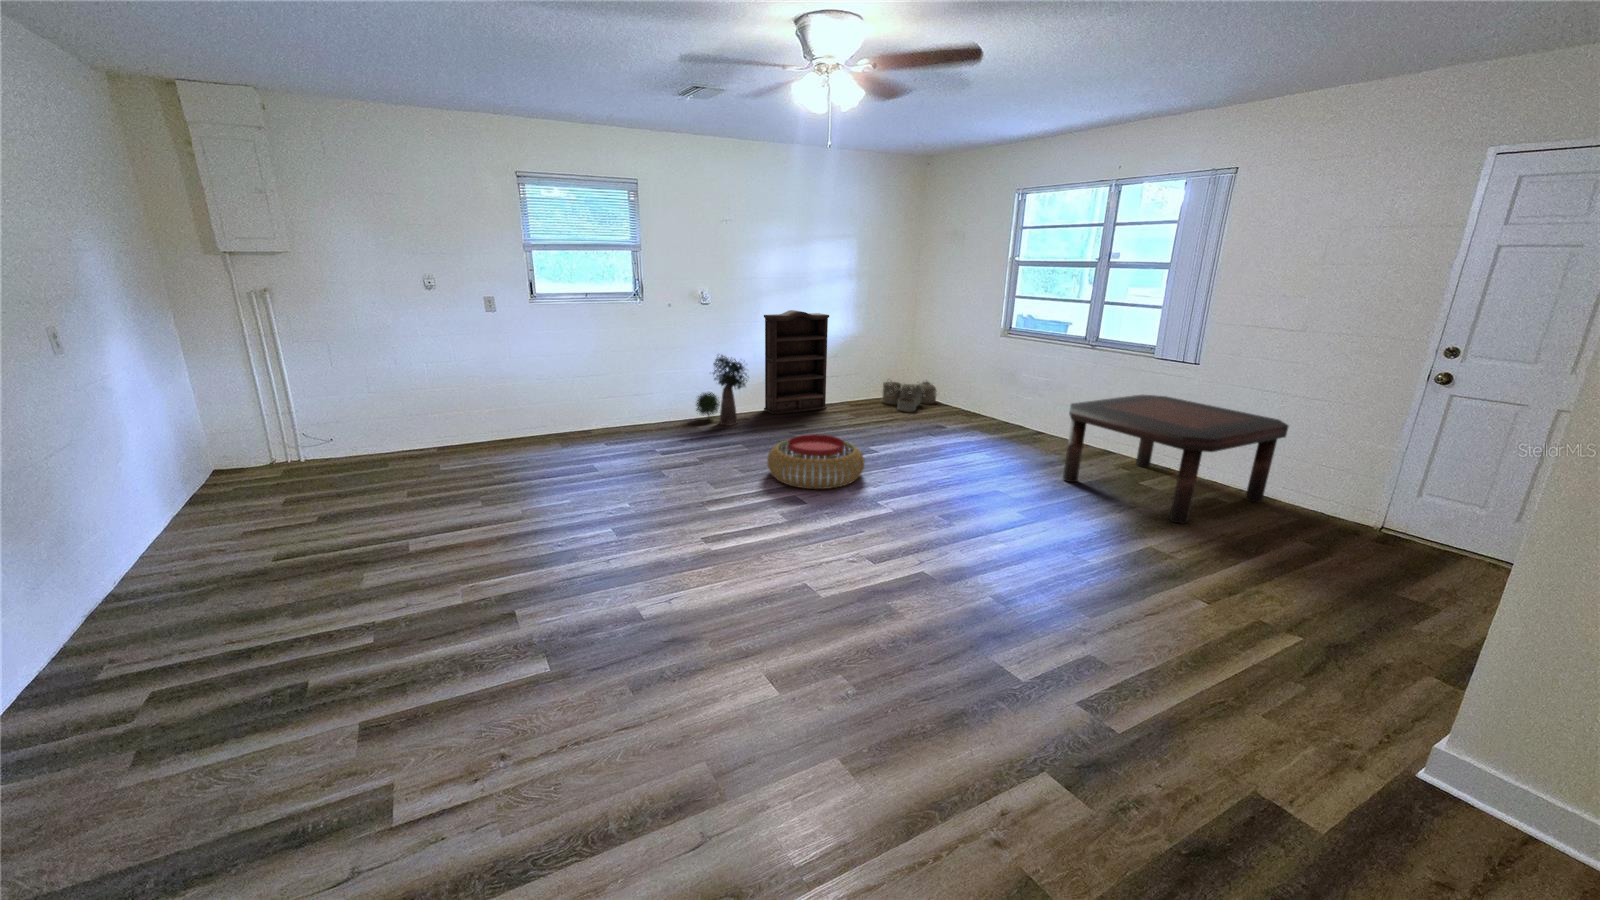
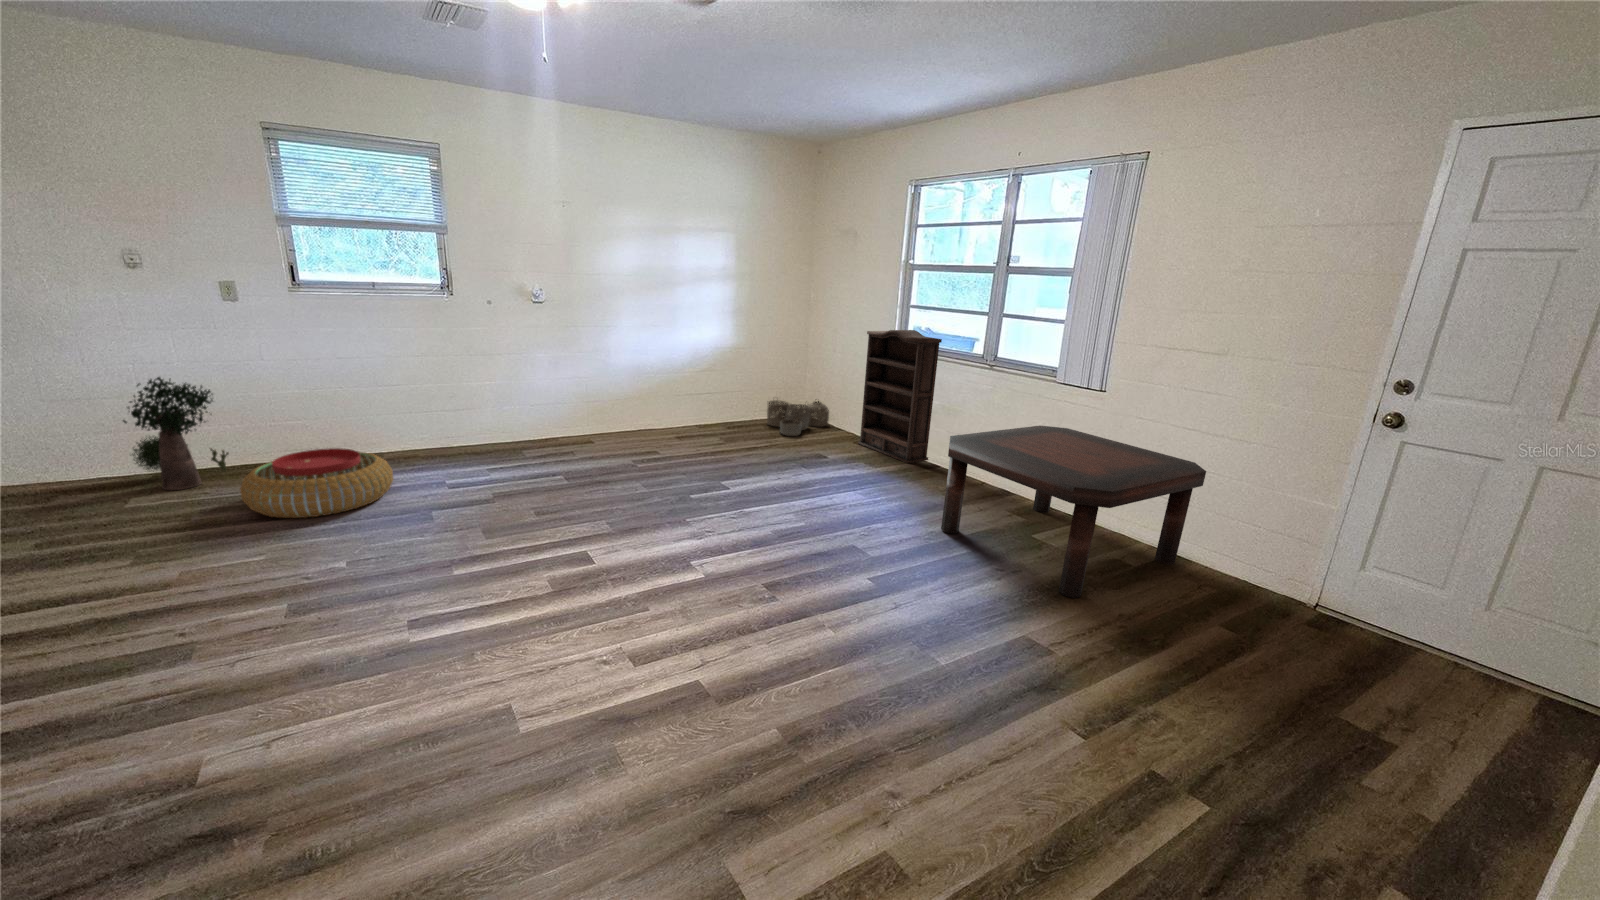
bookshelf: present [764,310,829,414] -> present [858,330,942,463]
potted plant: present [696,355,747,426] -> present [123,377,229,490]
pouf: present [767,434,864,489] -> present [240,448,393,518]

